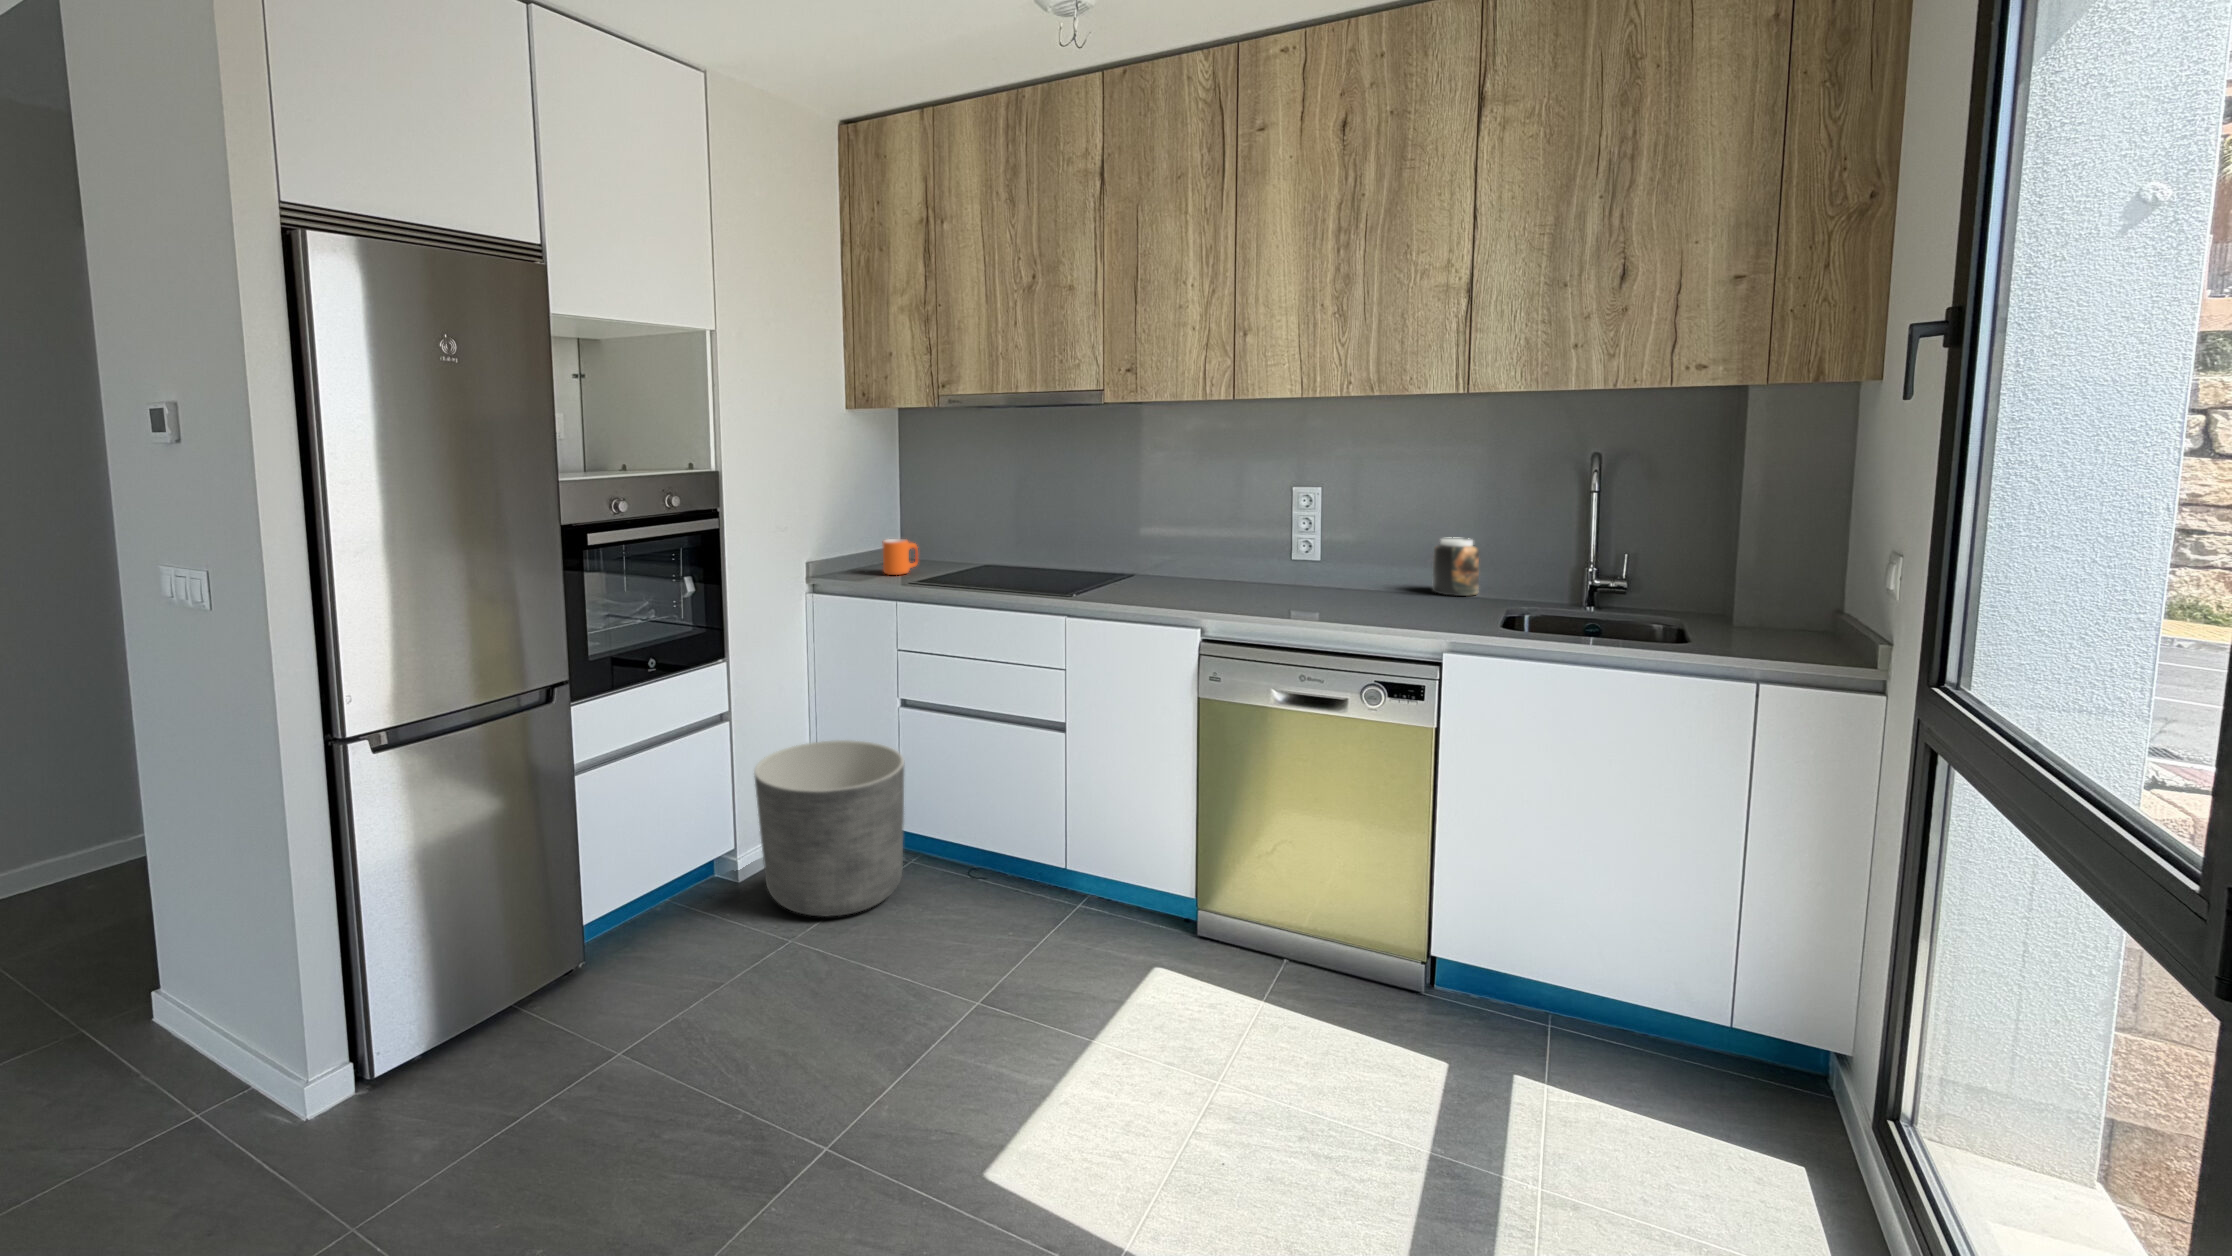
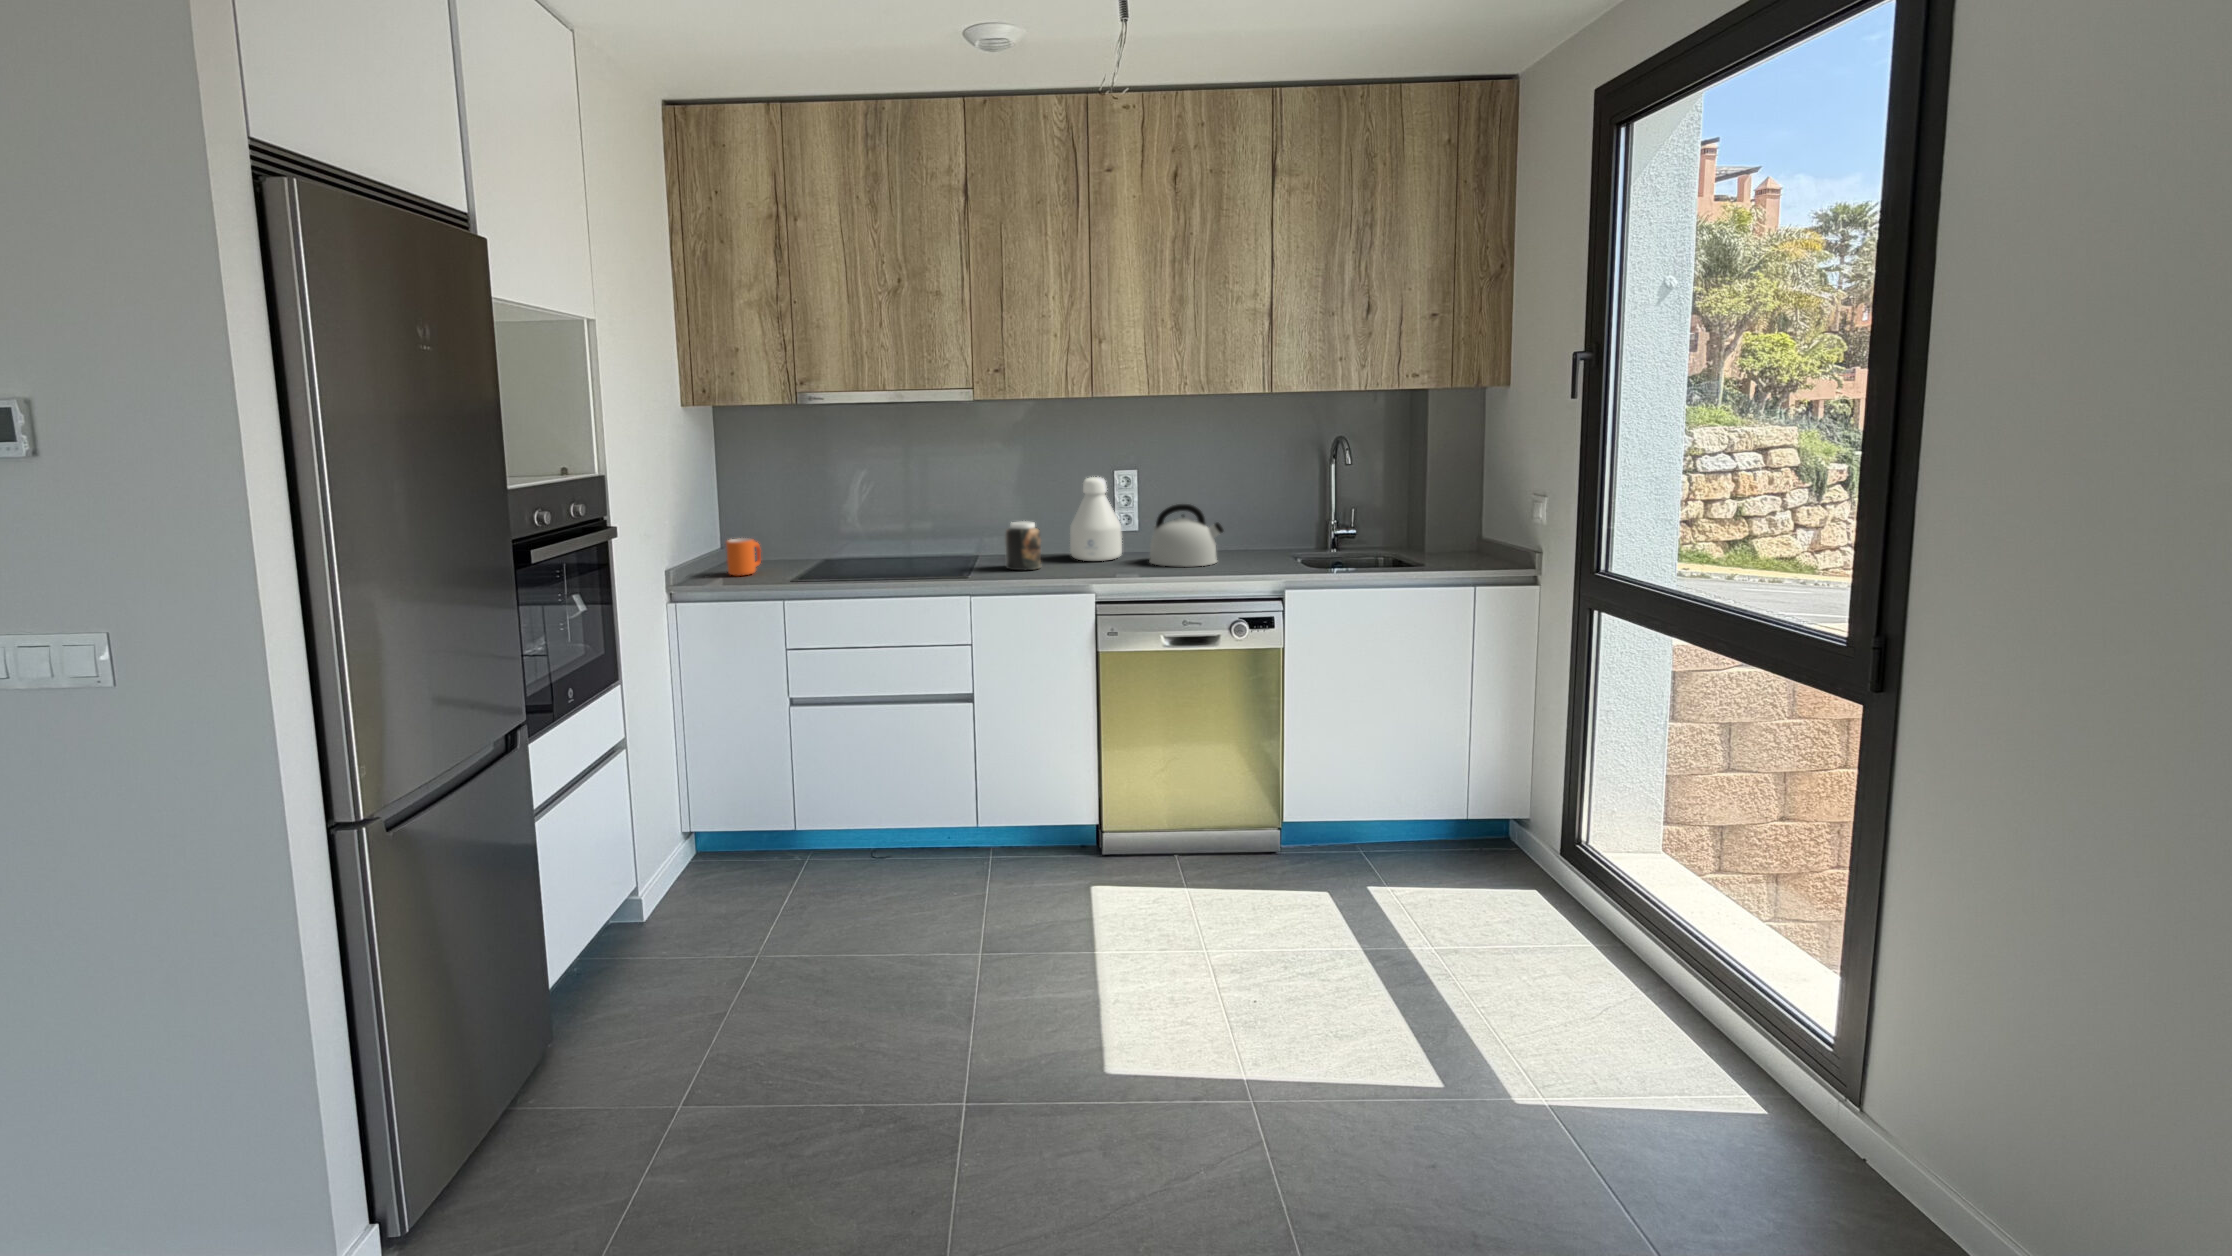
bottle: none [1227,493,1290,592] -> present [1070,477,1122,561]
kettle: none [1307,531,1404,609] -> present [1149,504,1224,567]
jar: present [1433,537,1479,596] -> present [1005,521,1041,570]
planter: present [754,740,904,916] -> none [661,745,821,928]

